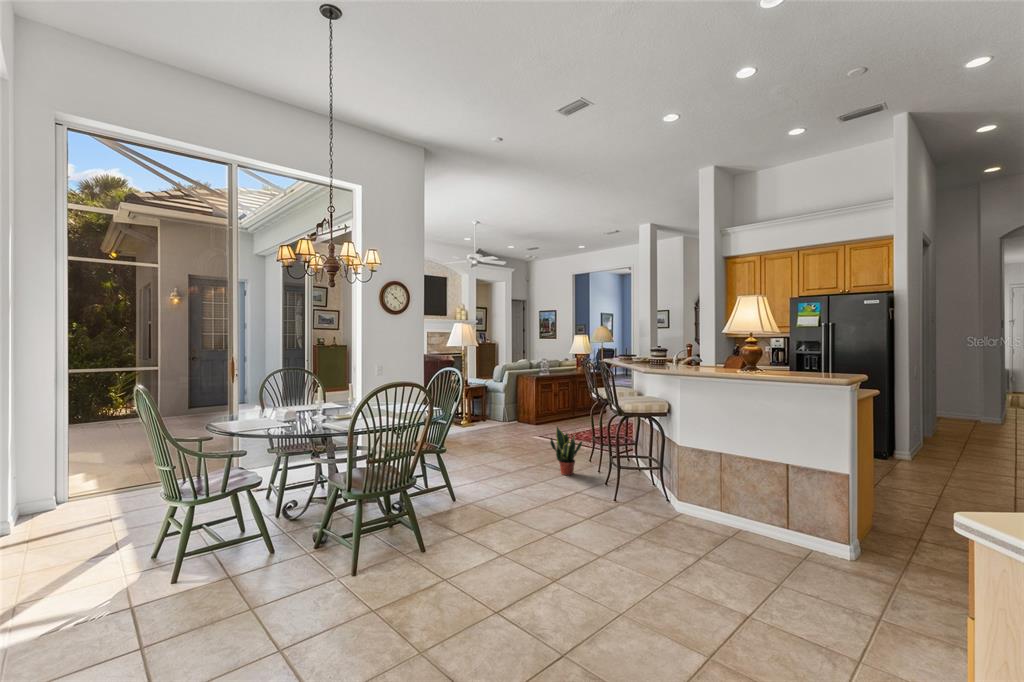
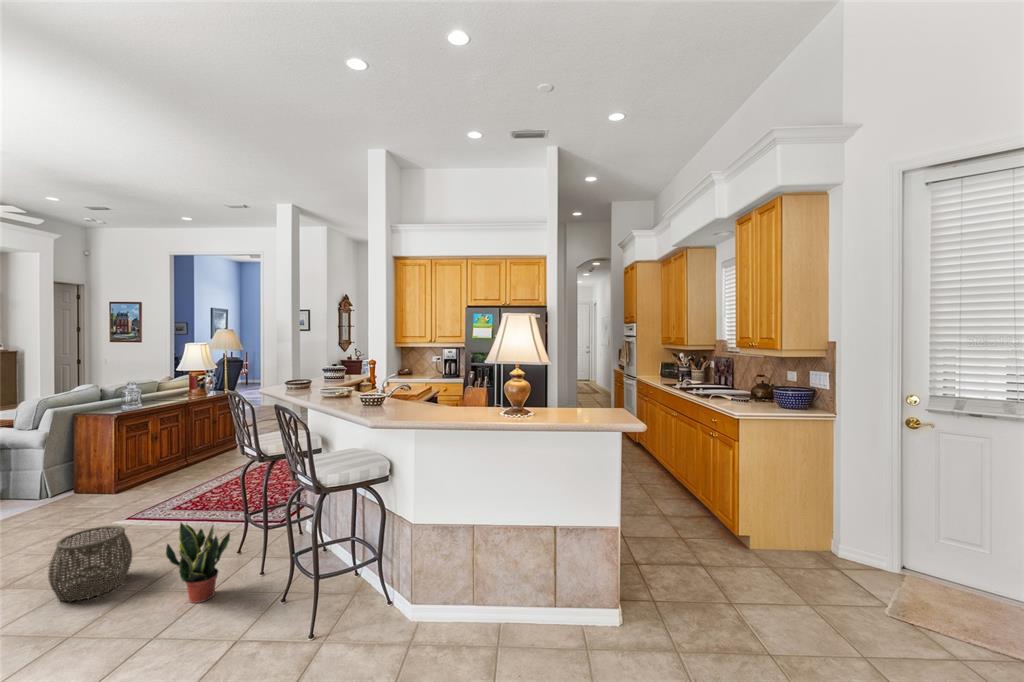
woven basket: none [504,428,538,462] -> present [48,526,132,602]

